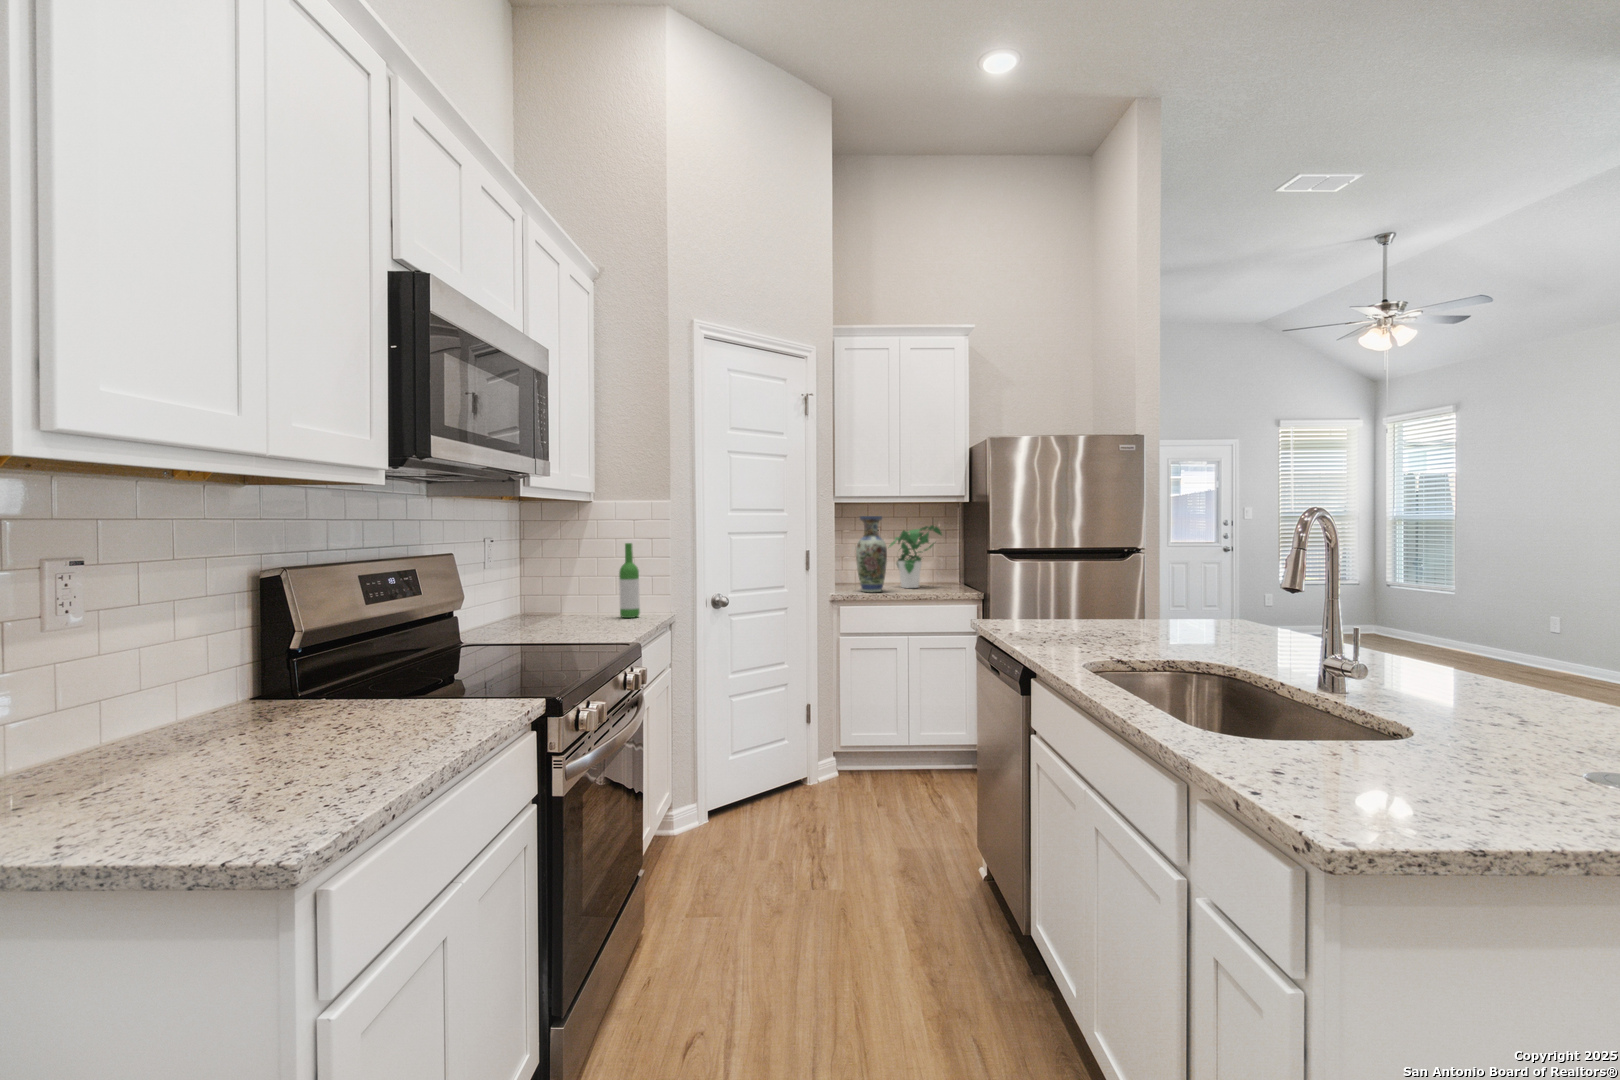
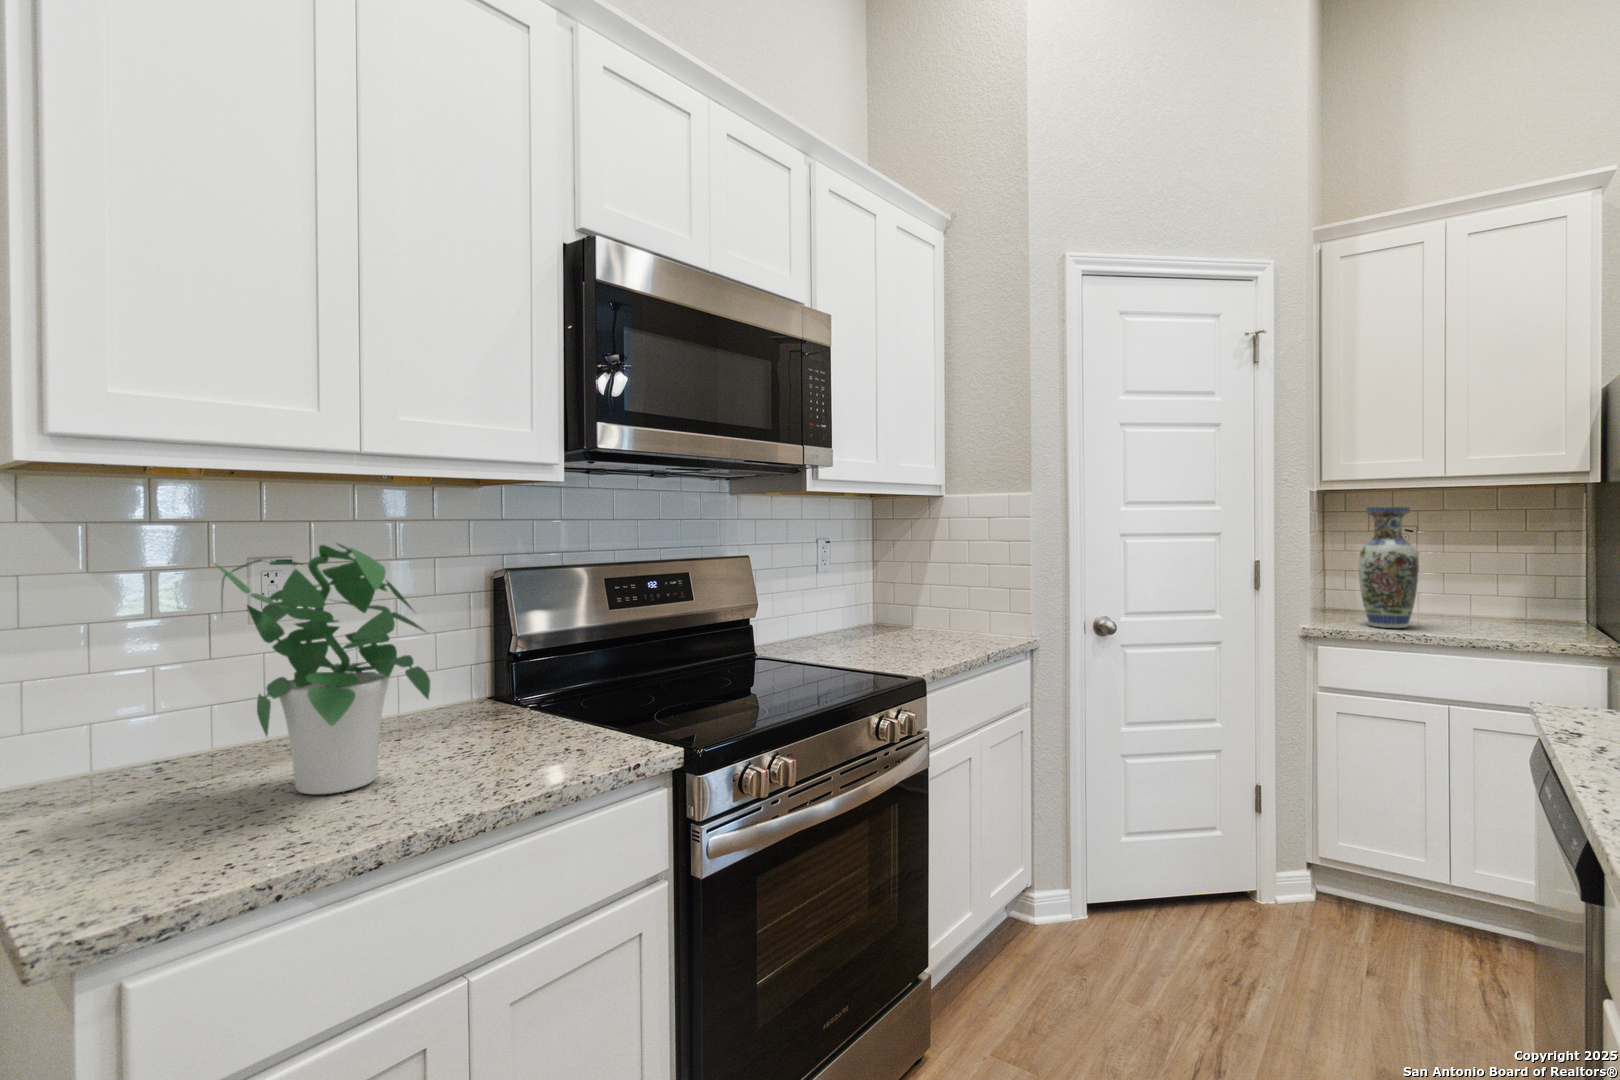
potted plant: present [888,525,942,588] -> present [214,543,430,794]
wine bottle: present [619,543,640,618] -> none [963,545,987,639]

